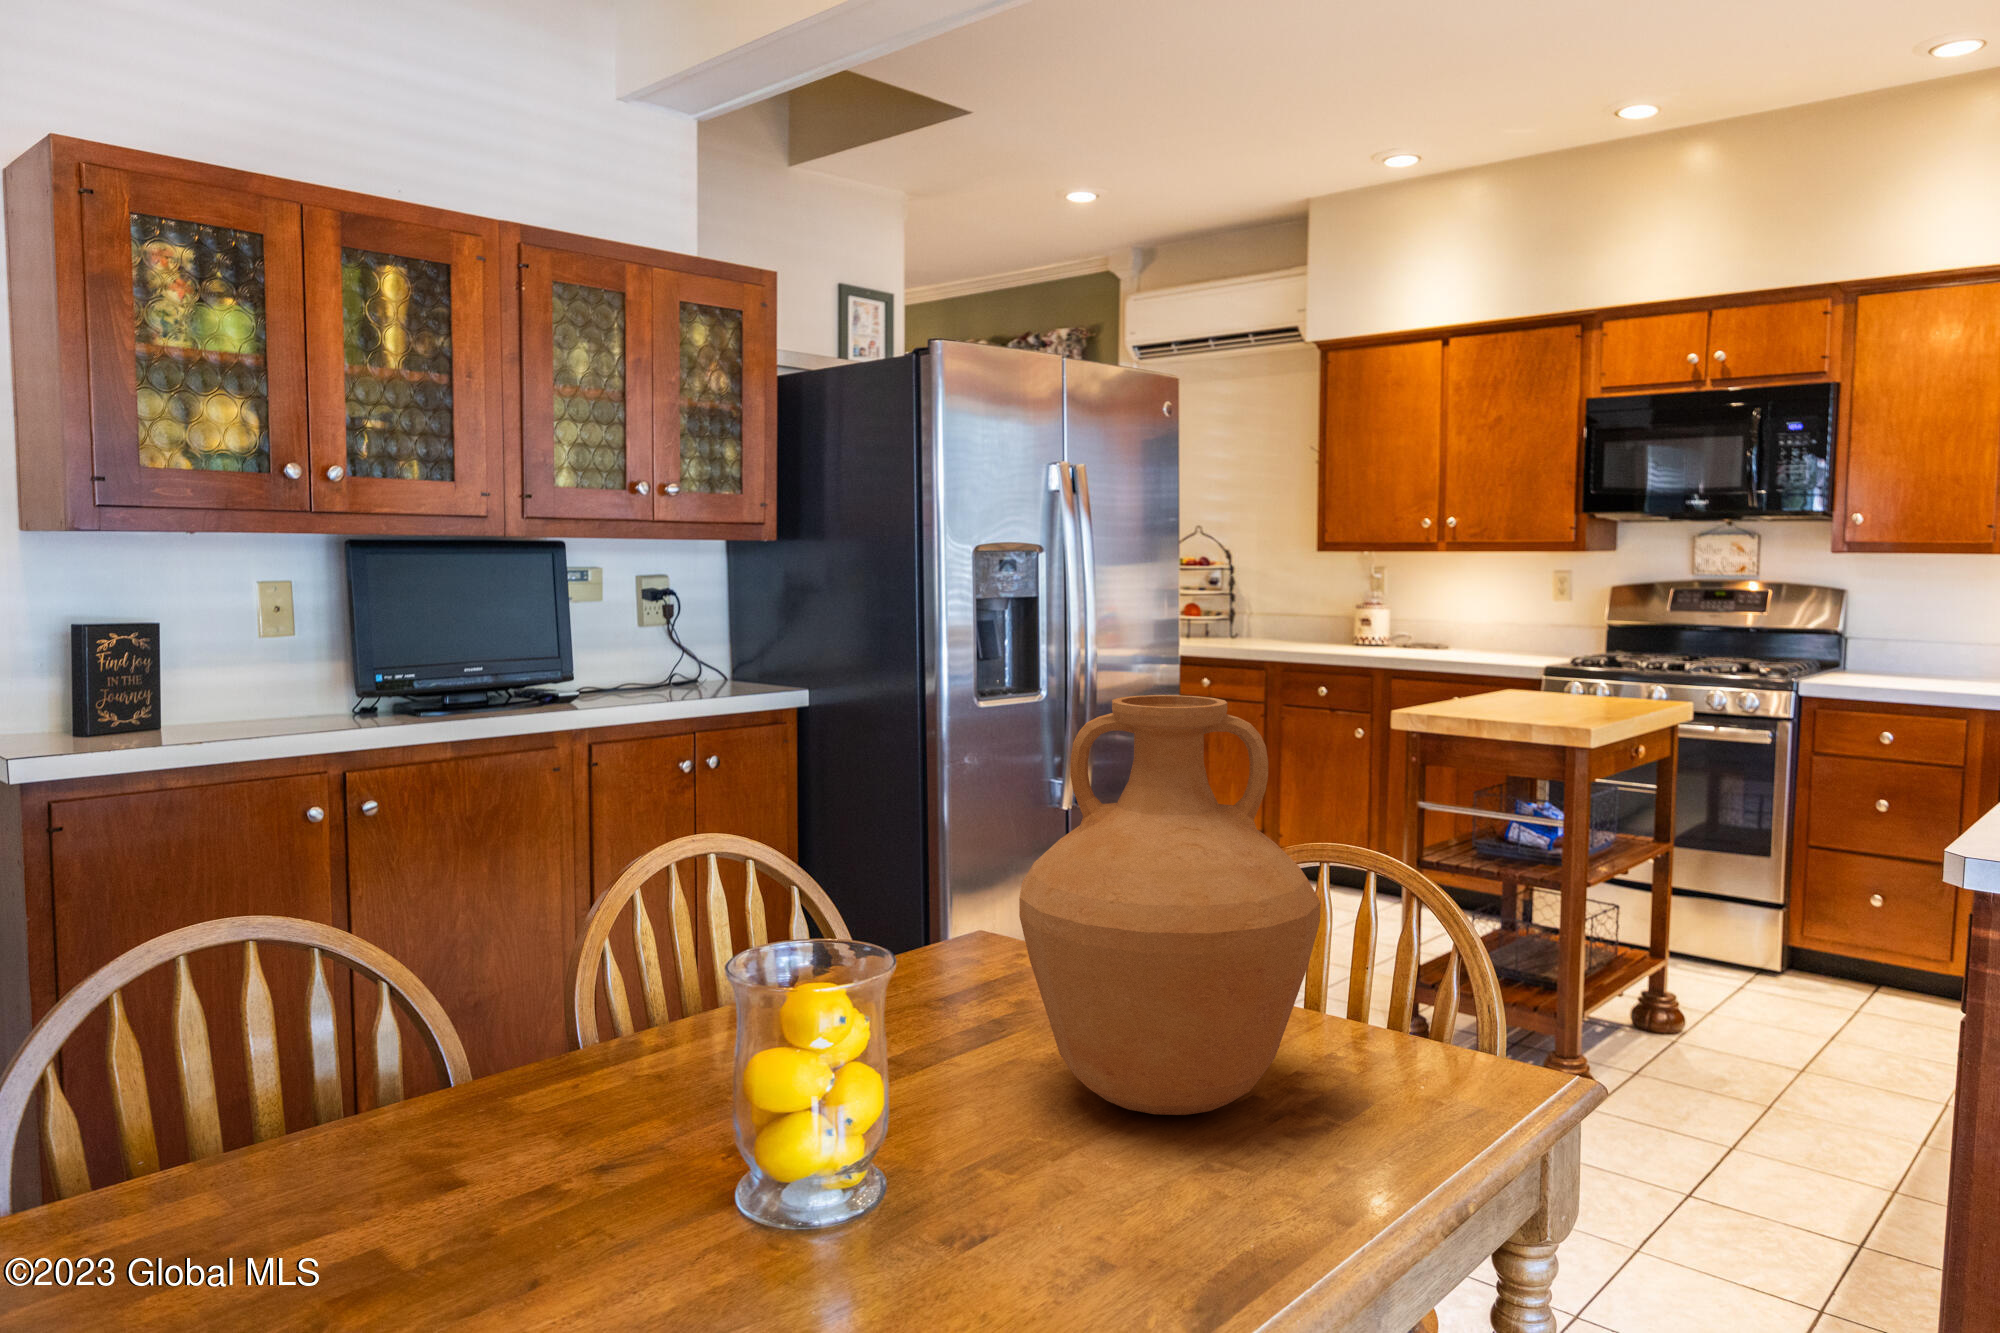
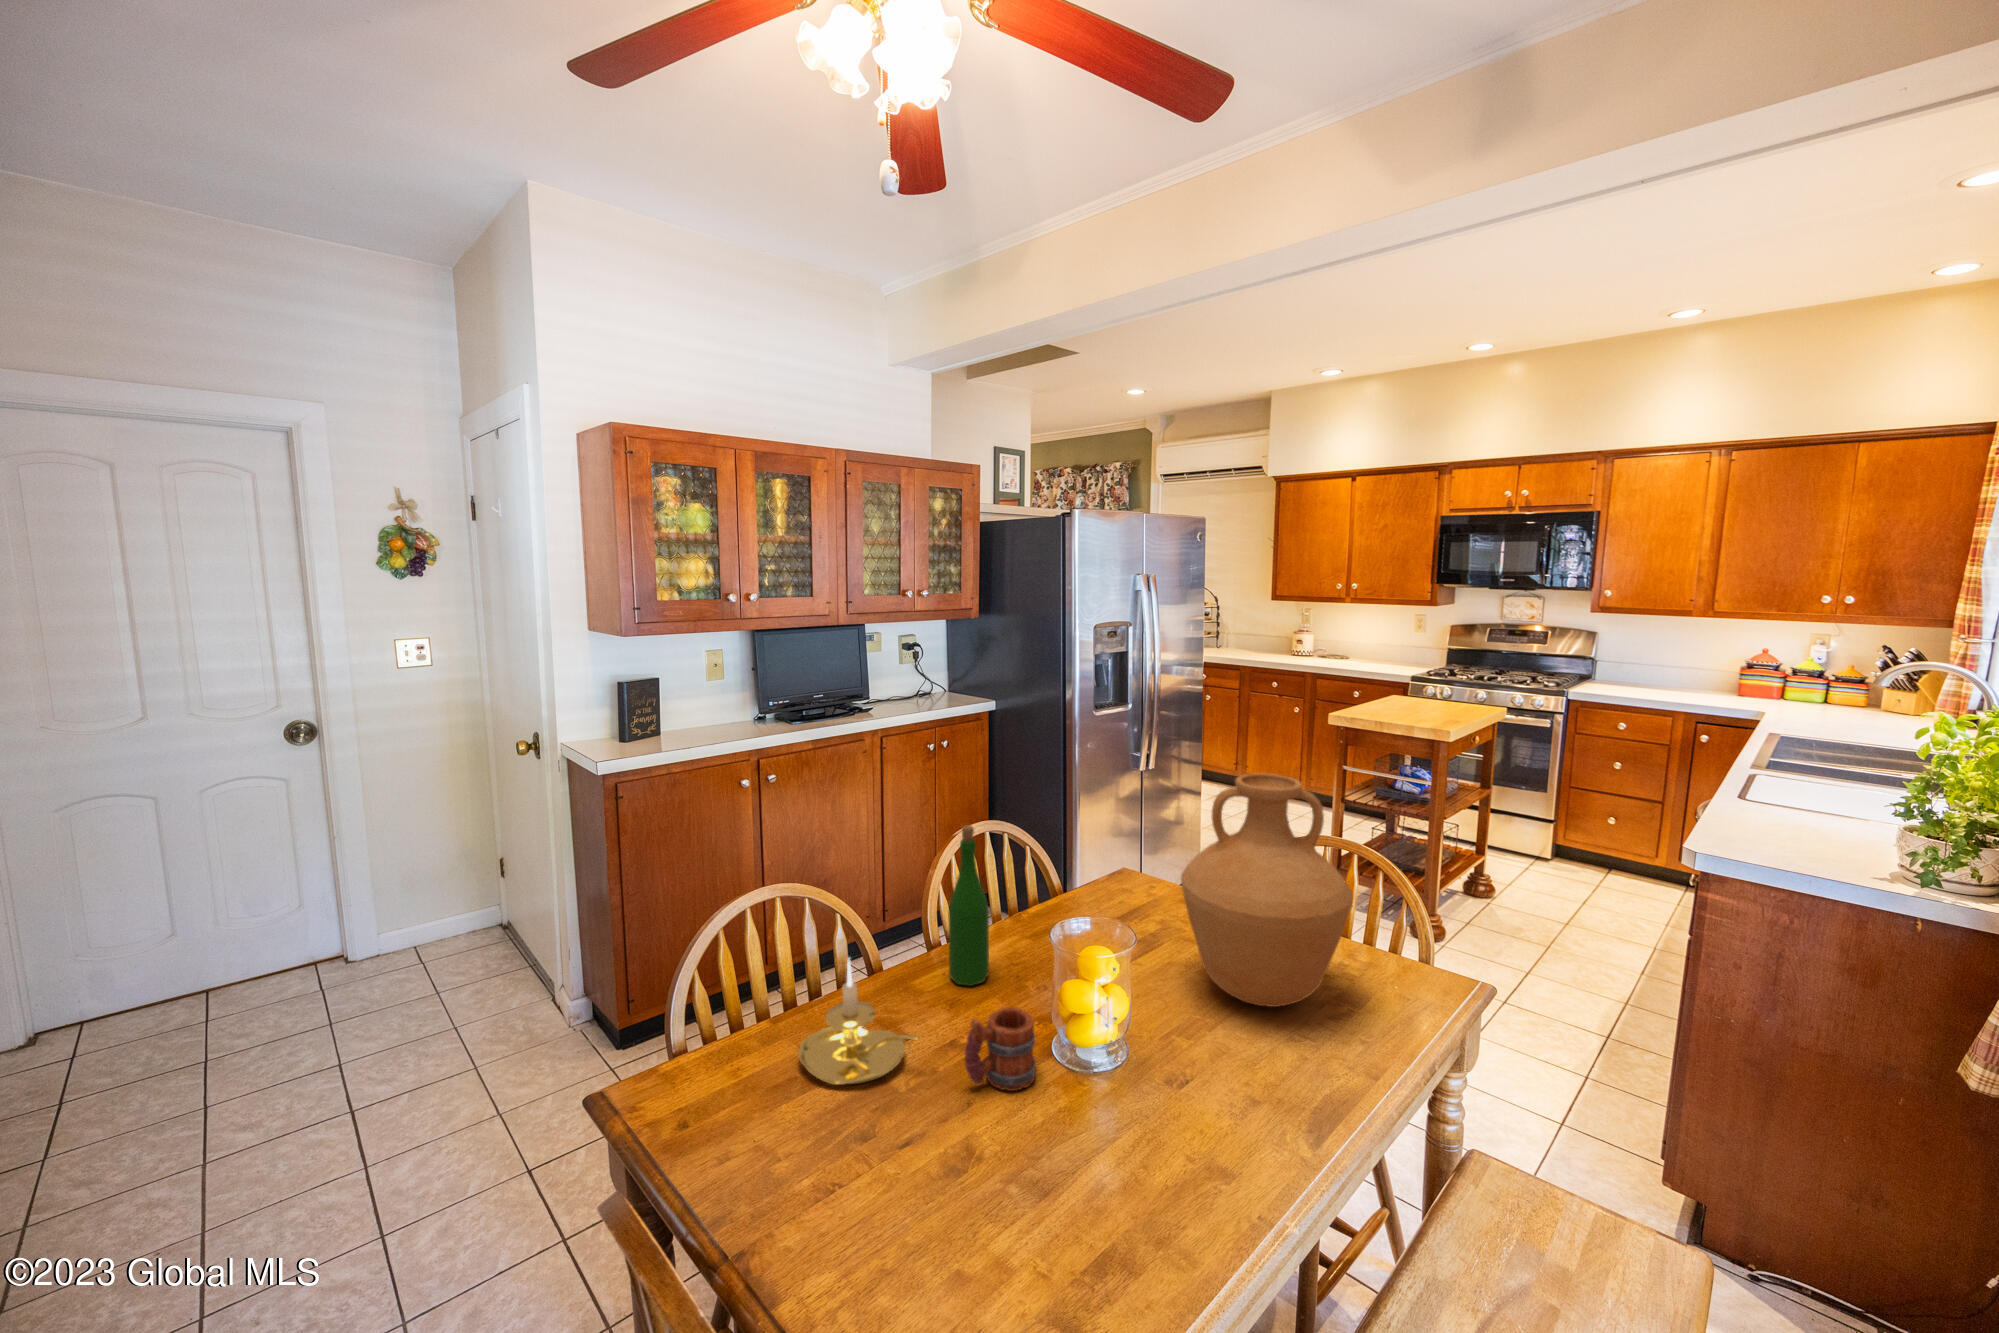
wine bottle: none [586,796,667,1100] -> present [949,825,989,986]
candle holder: none [231,1010,472,1253] -> present [799,959,918,1085]
mug: none [548,1101,699,1253] -> present [964,1007,1036,1091]

